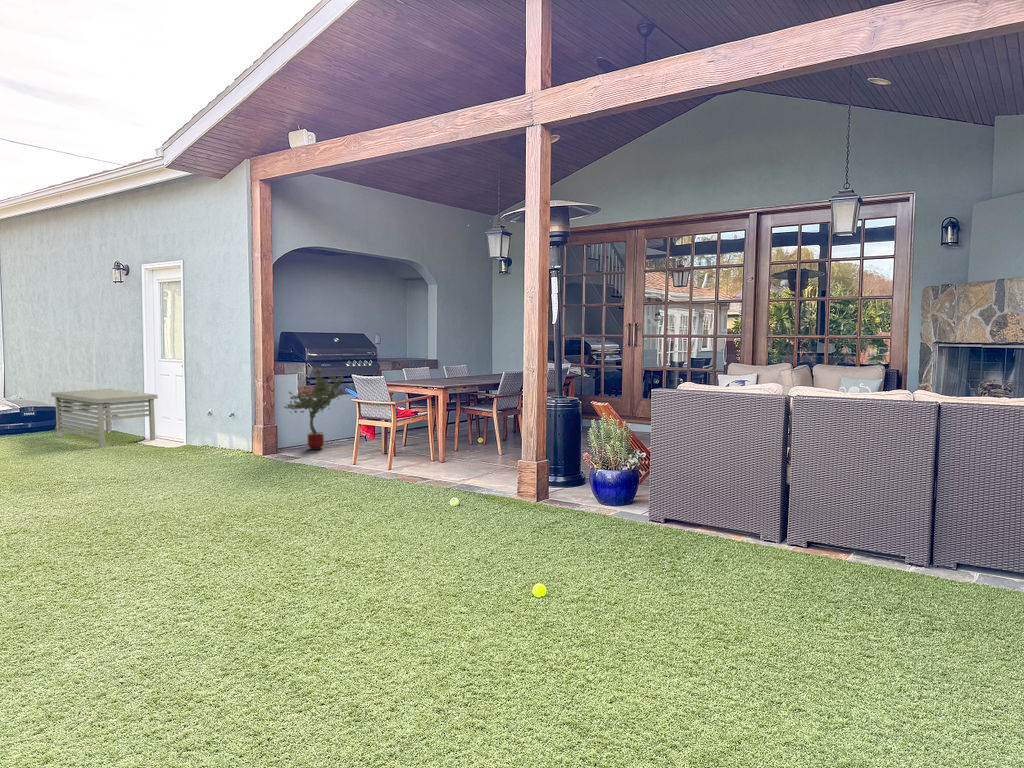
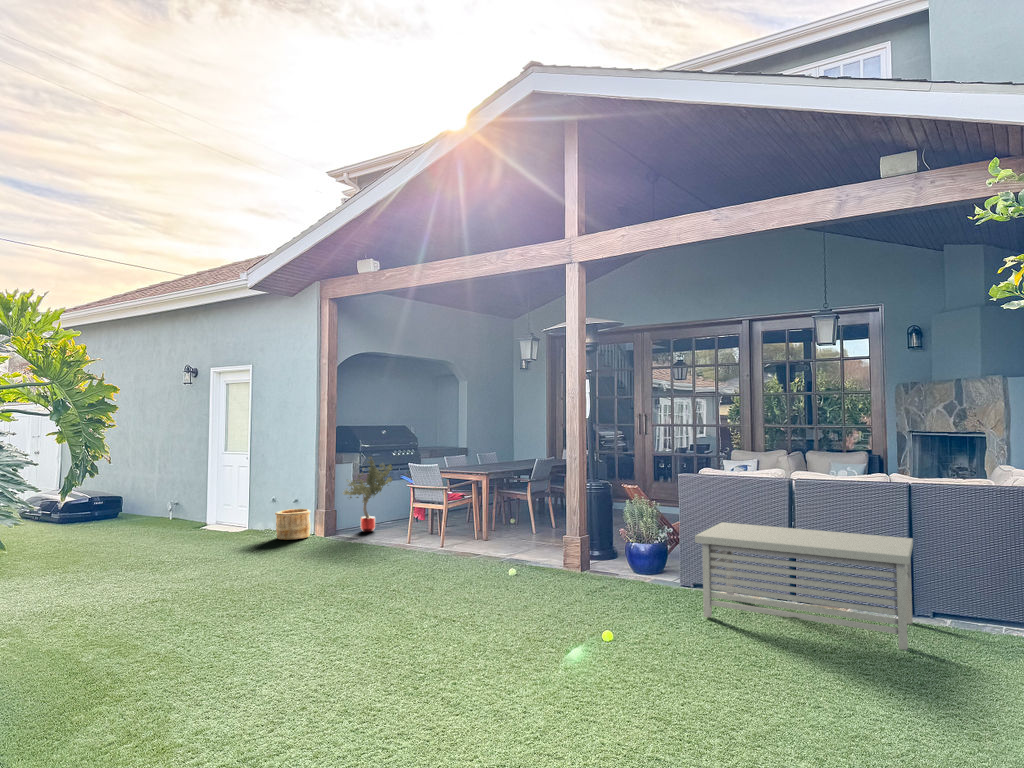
storage bench: present [51,389,158,447] -> present [695,522,913,650]
wooden bucket: none [207,424,248,458] -> present [275,509,311,540]

